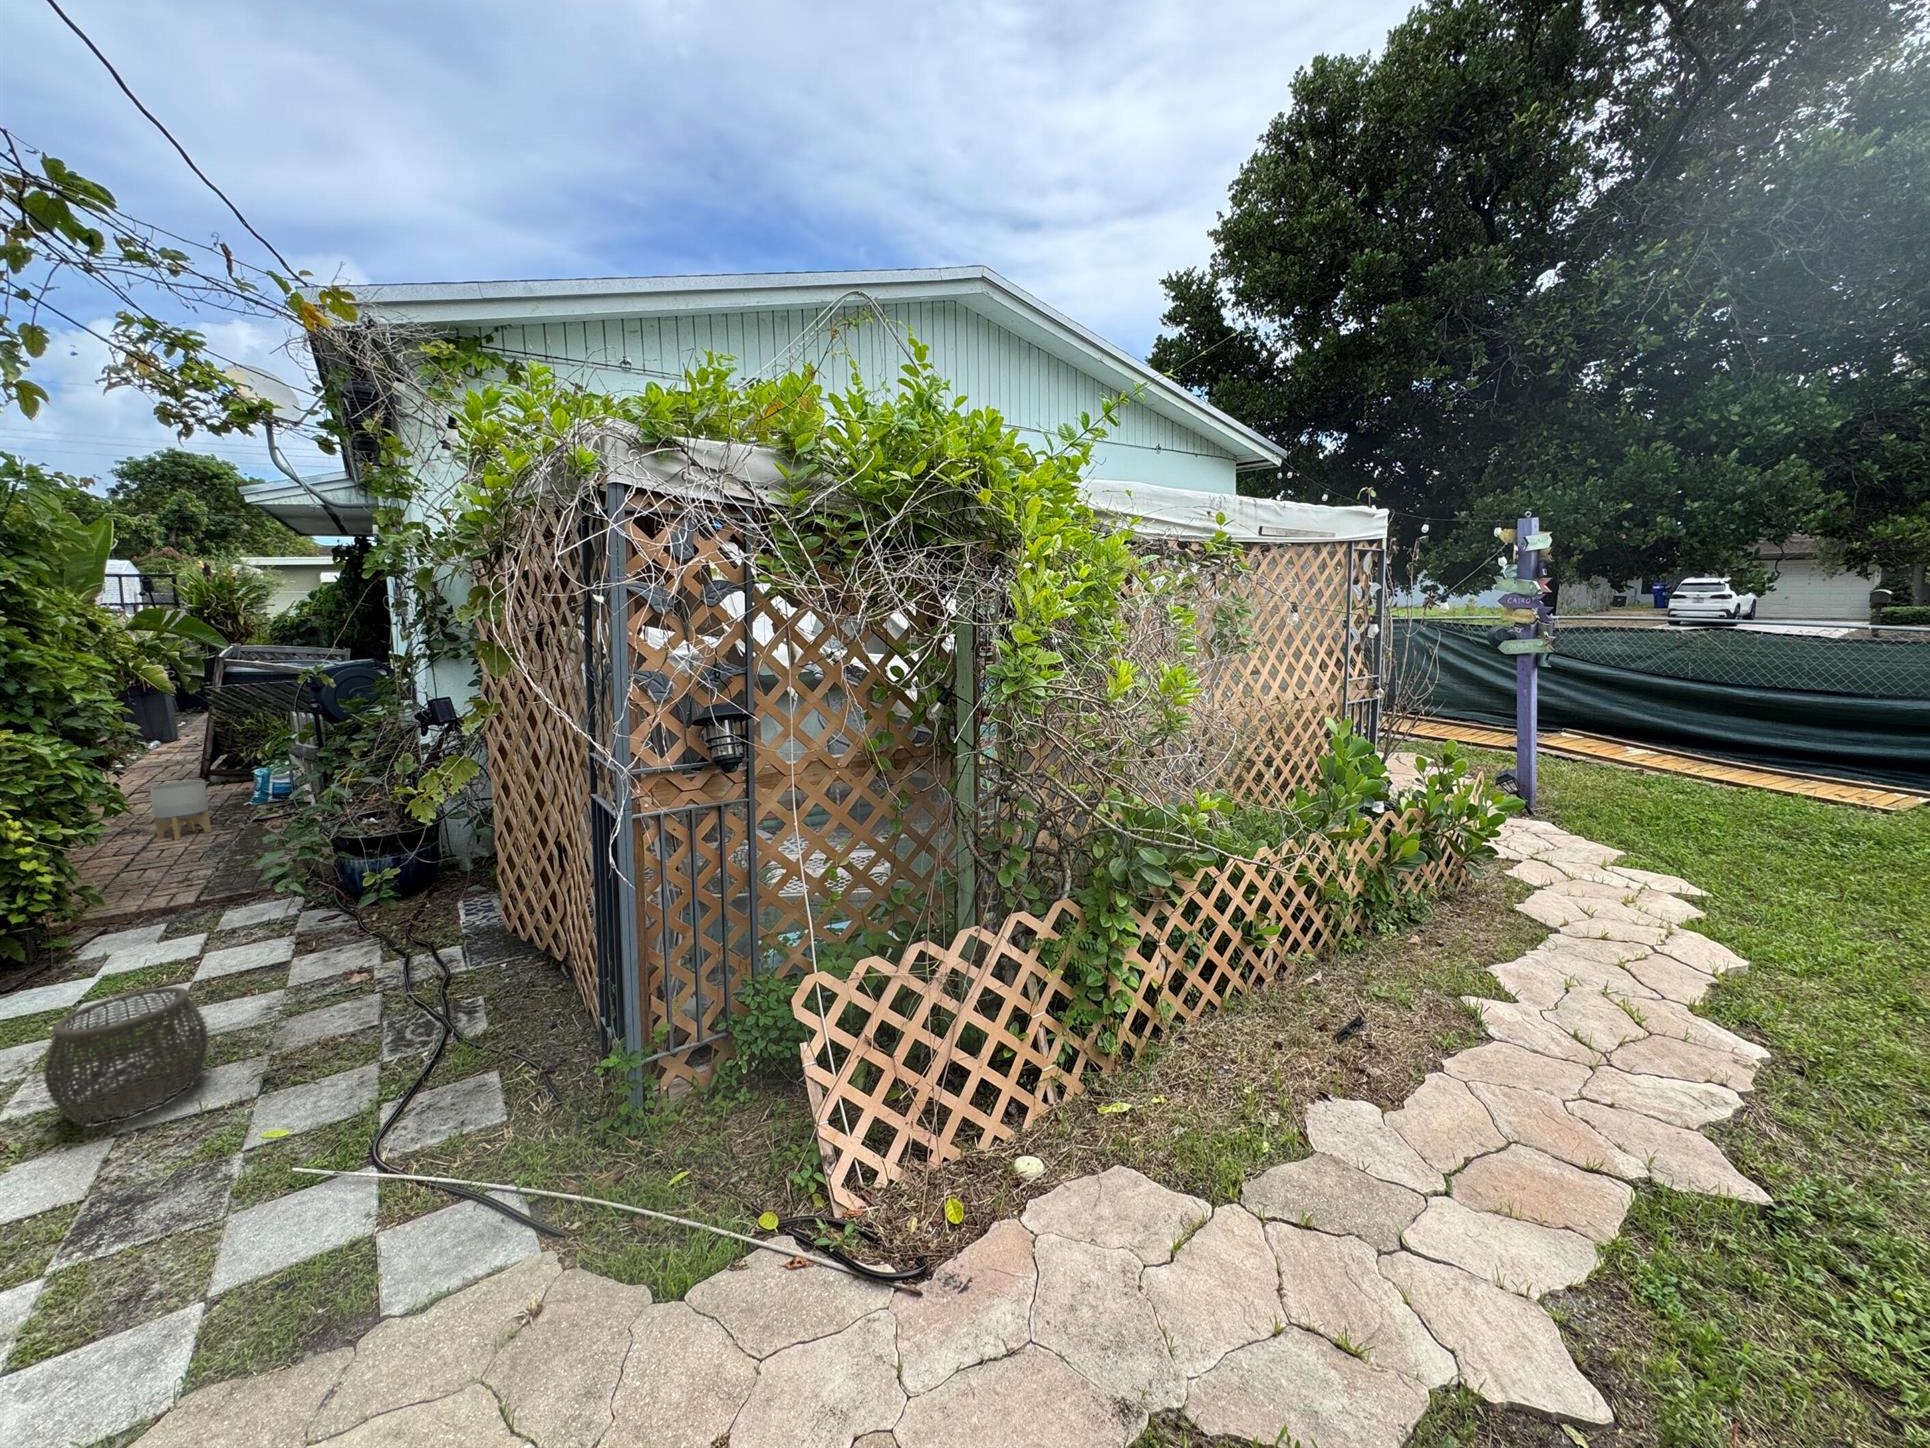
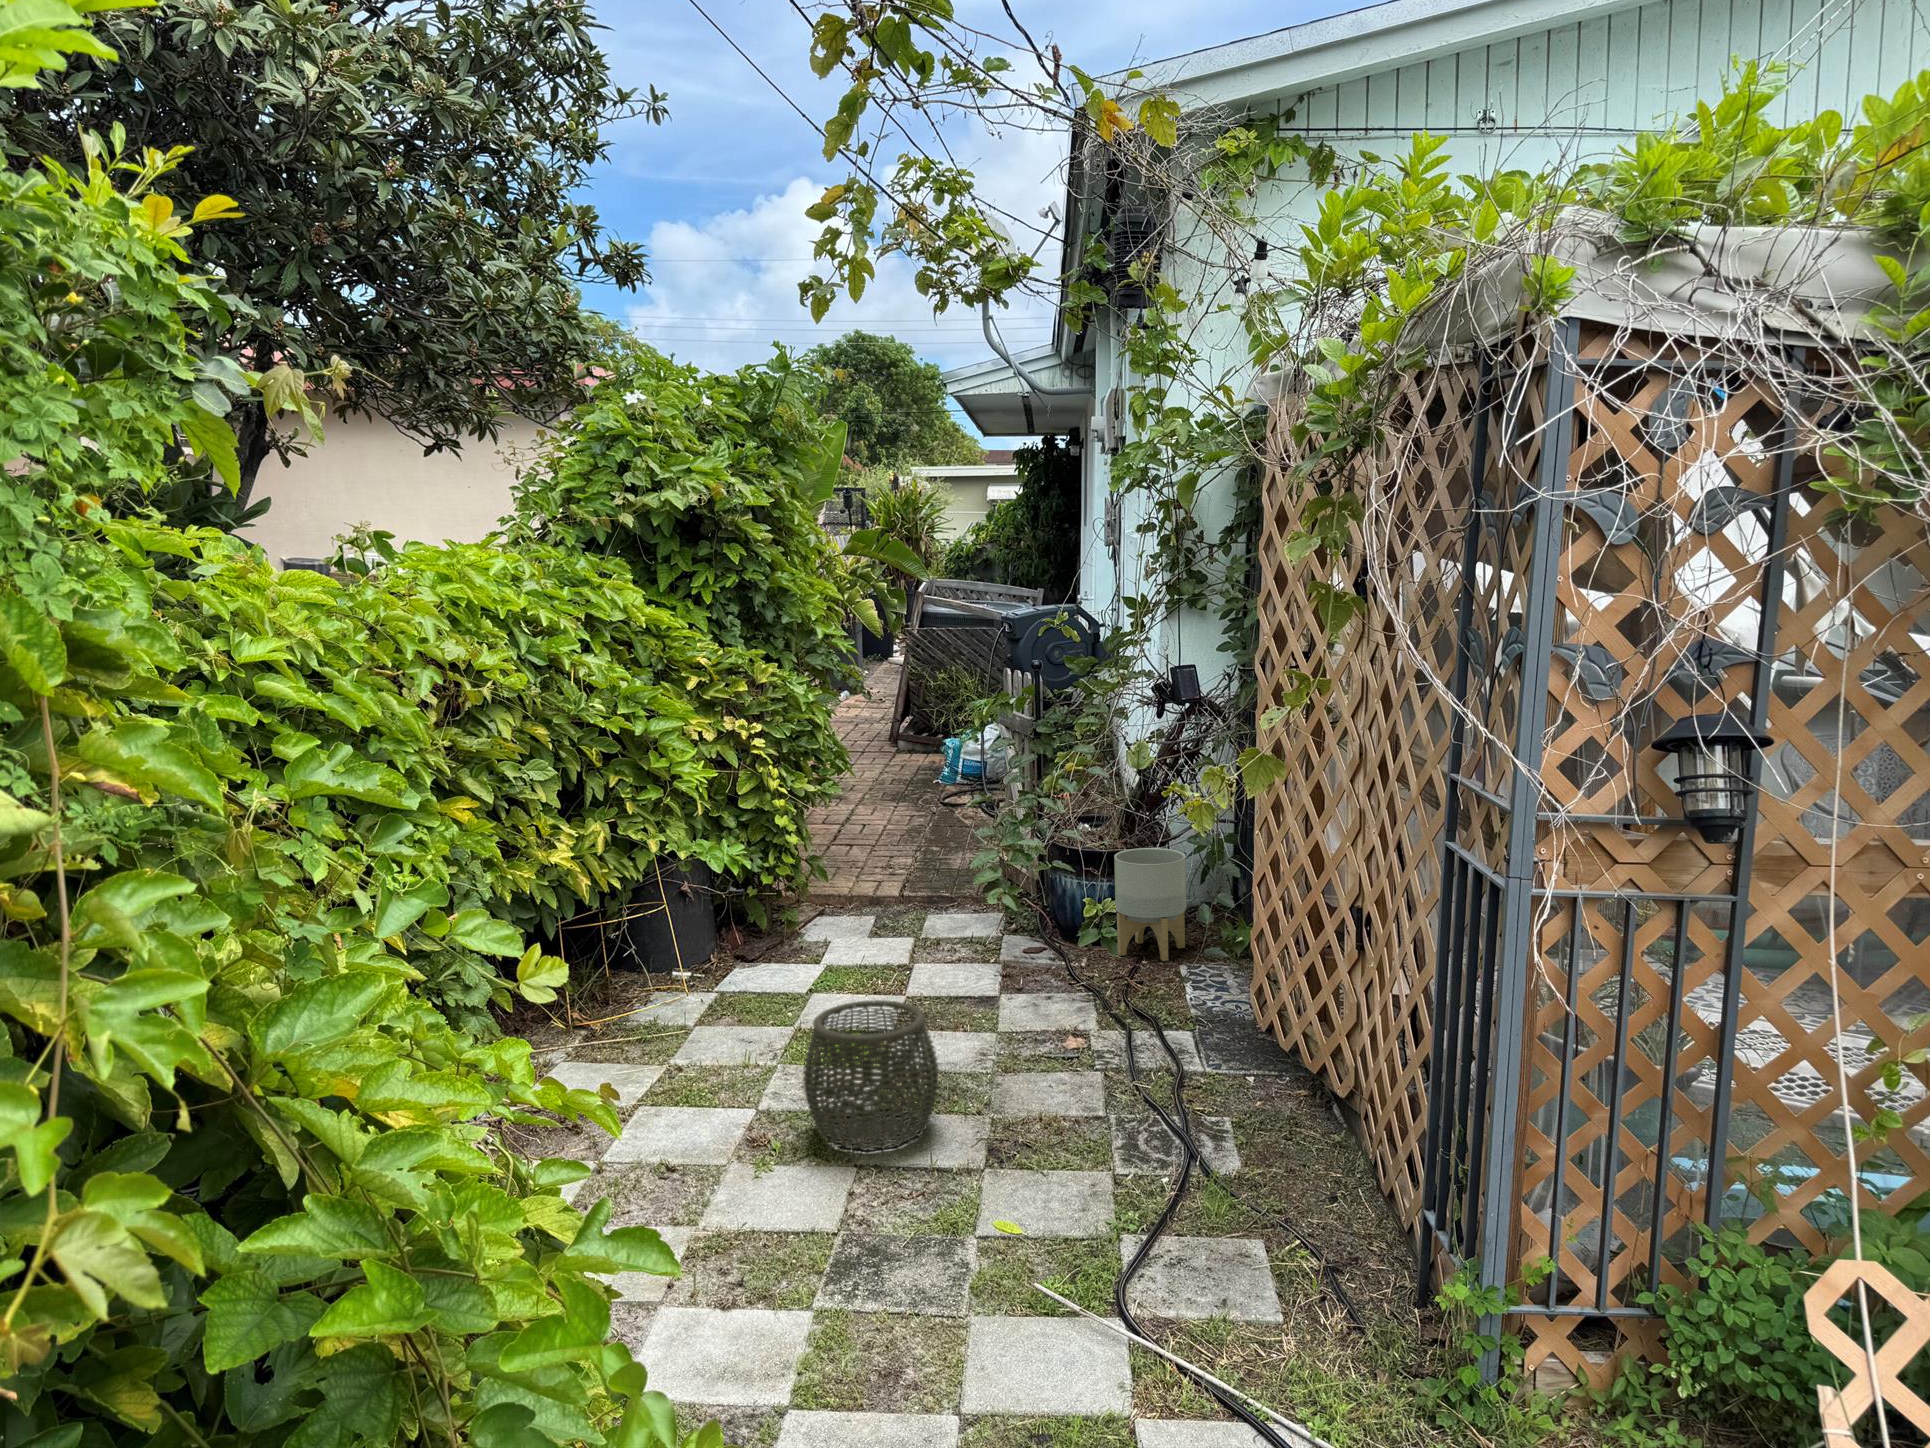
planter: present [150,780,211,840] -> present [1114,848,1186,961]

